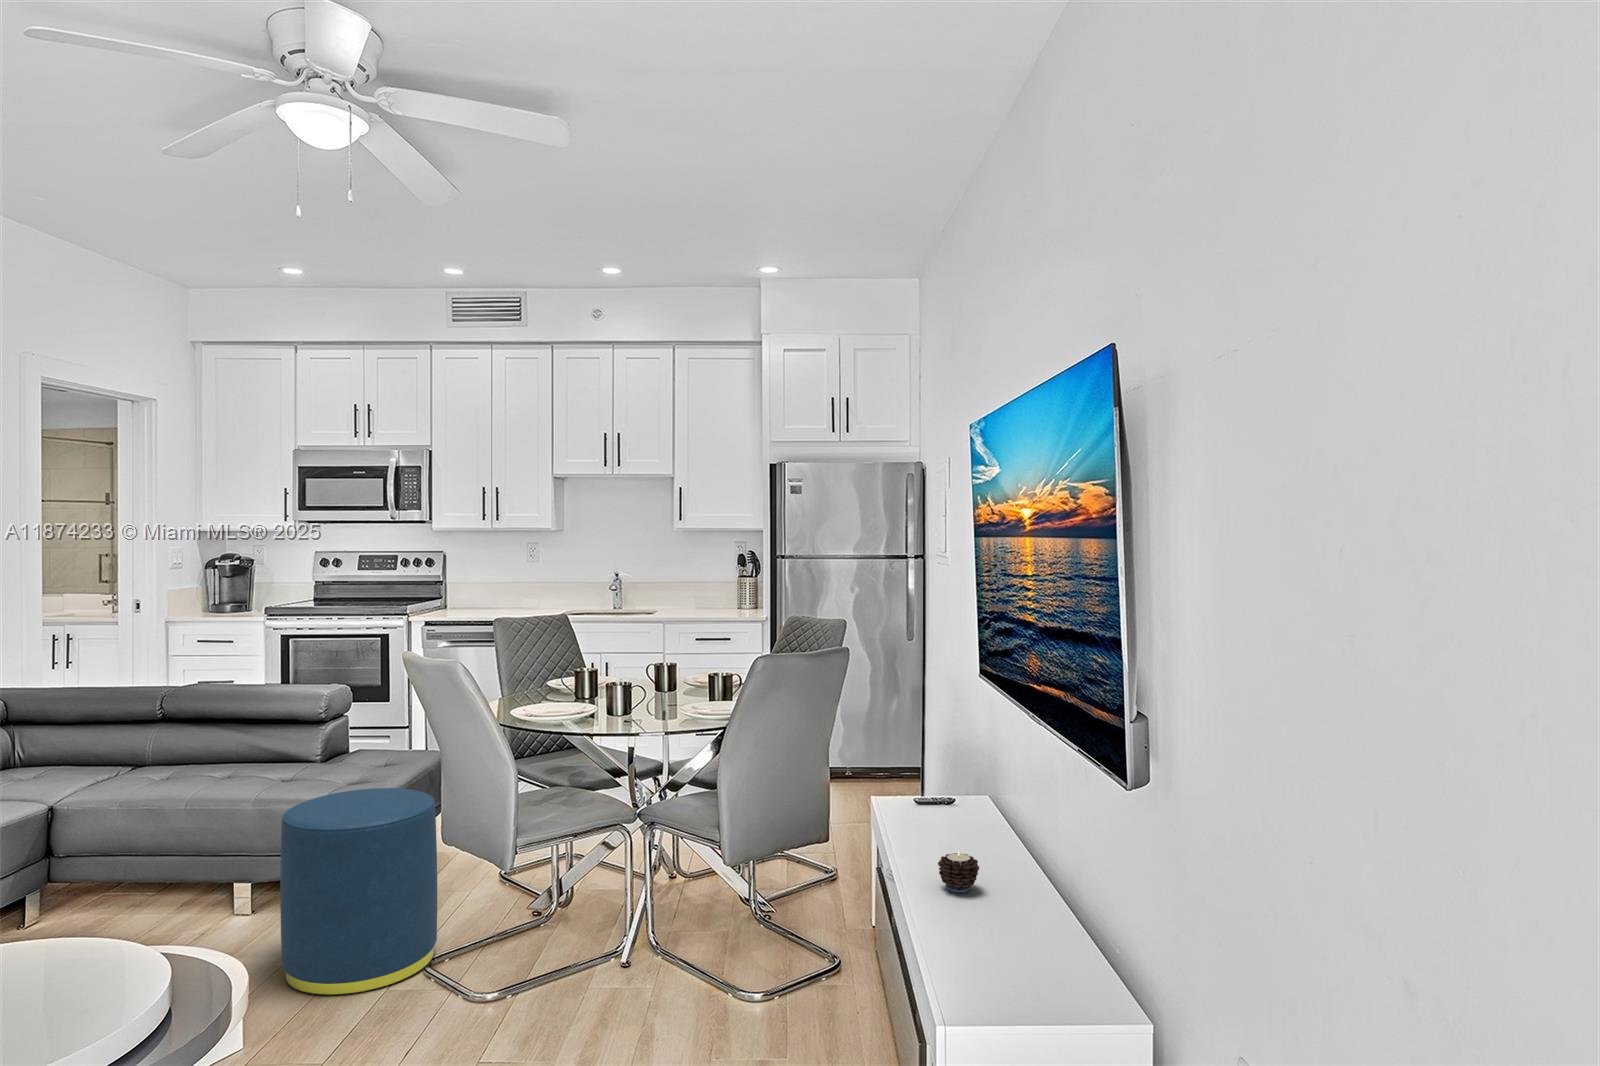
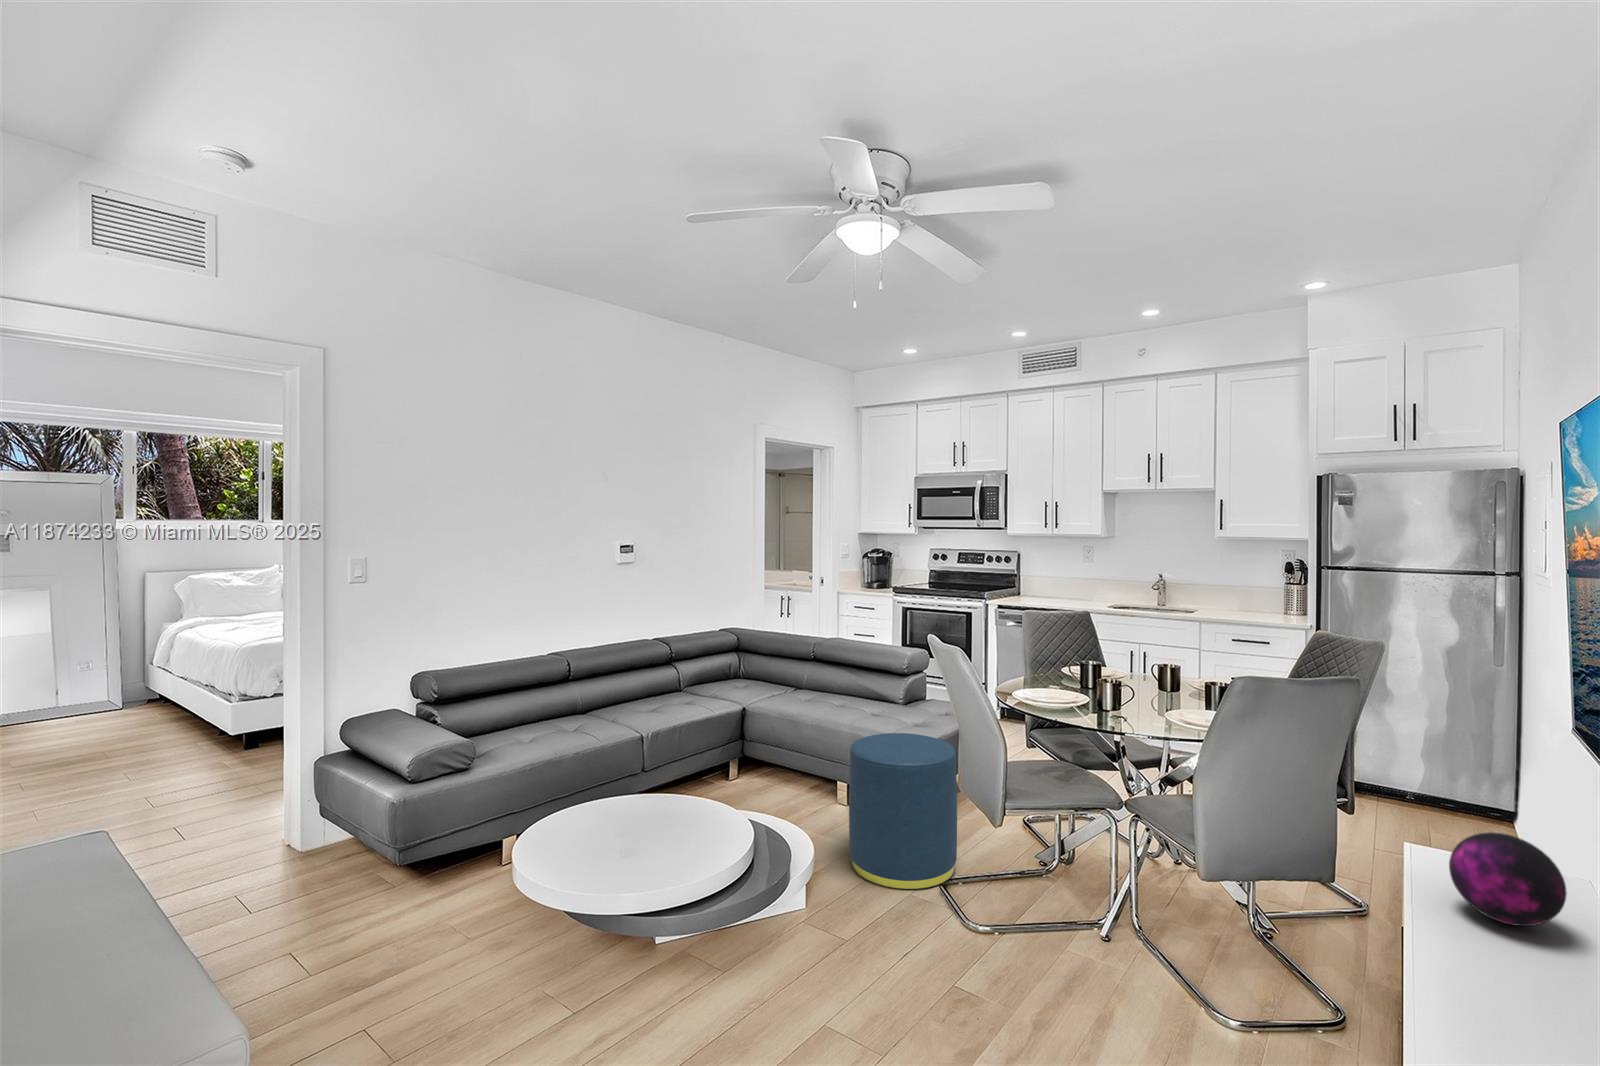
decorative orb: none [916,759,986,830] -> present [1449,832,1567,926]
candle: present [938,852,979,892] -> none [1455,961,1524,1020]

